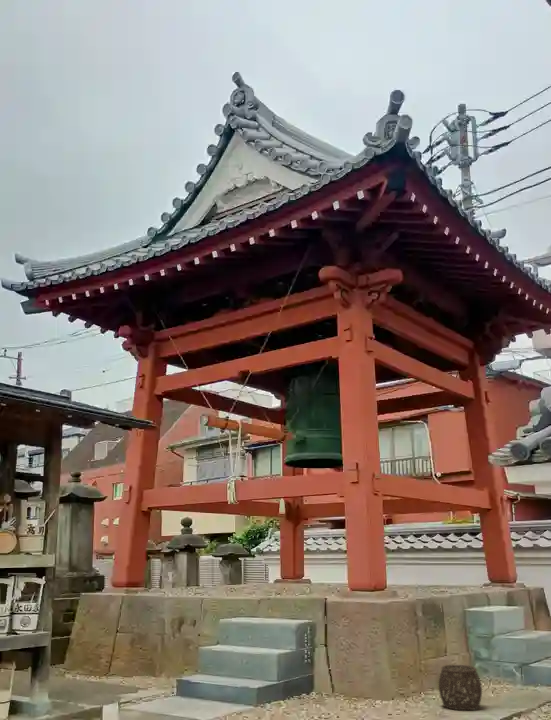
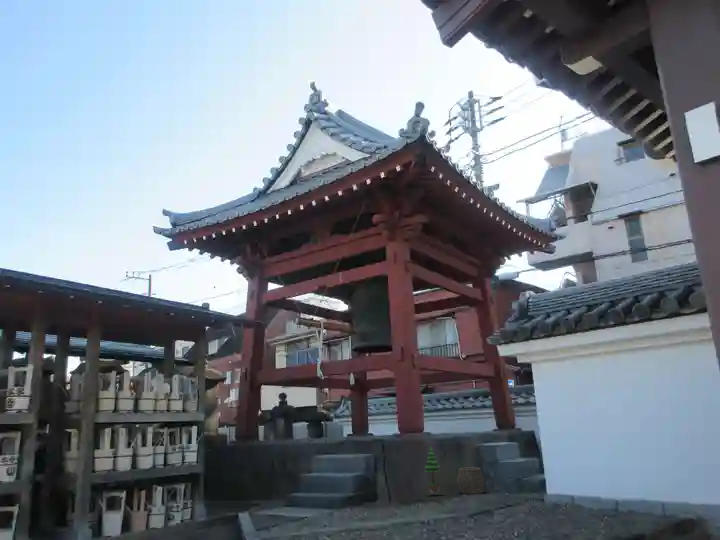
potted tree: none [387,630,413,710] -> present [426,448,440,495]

